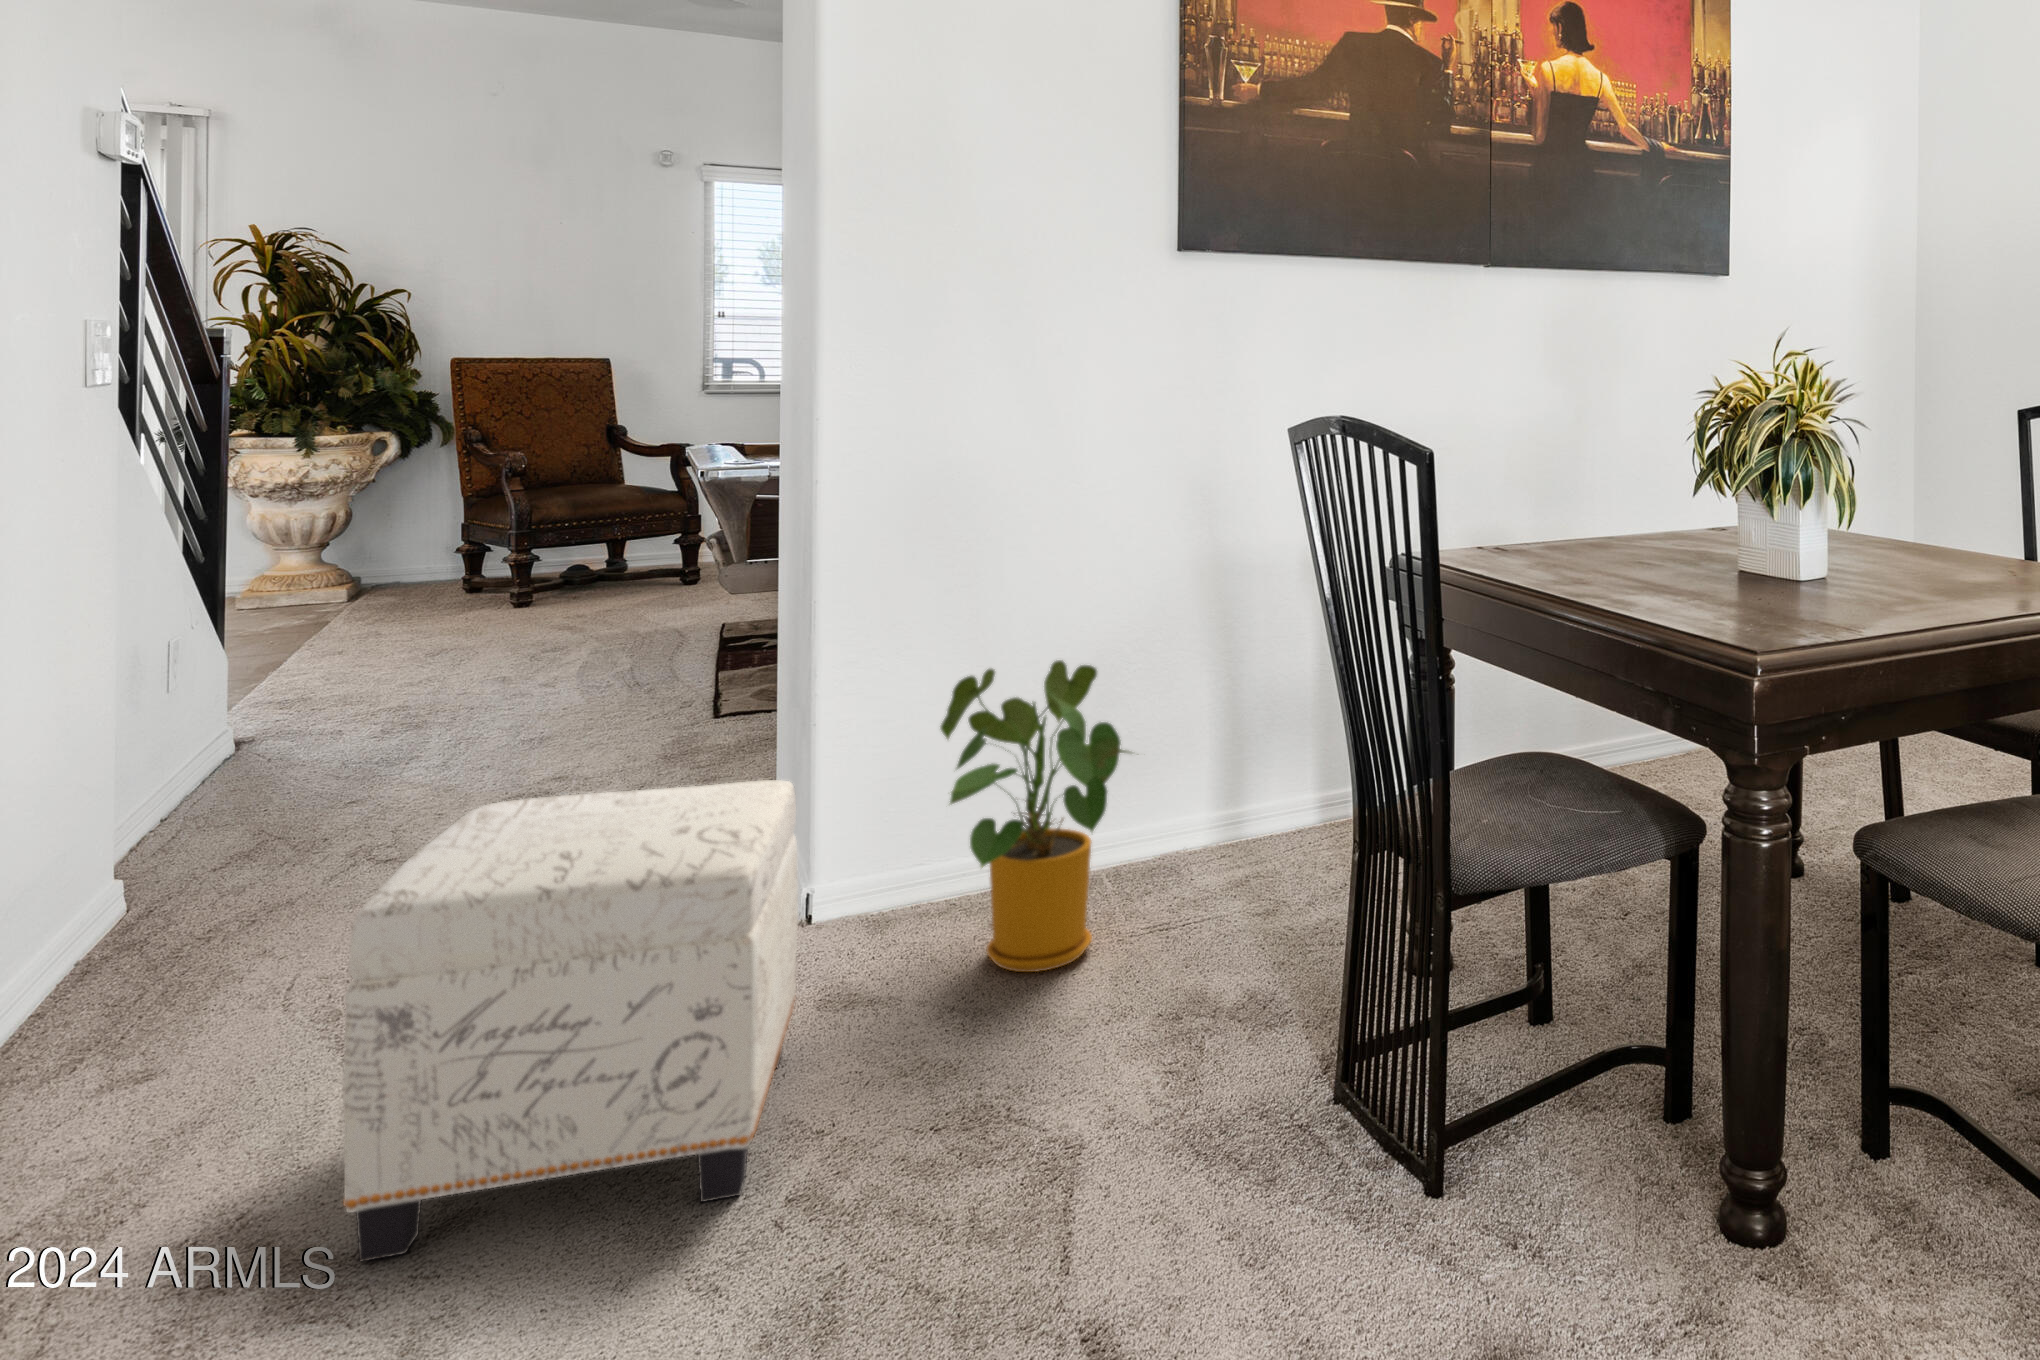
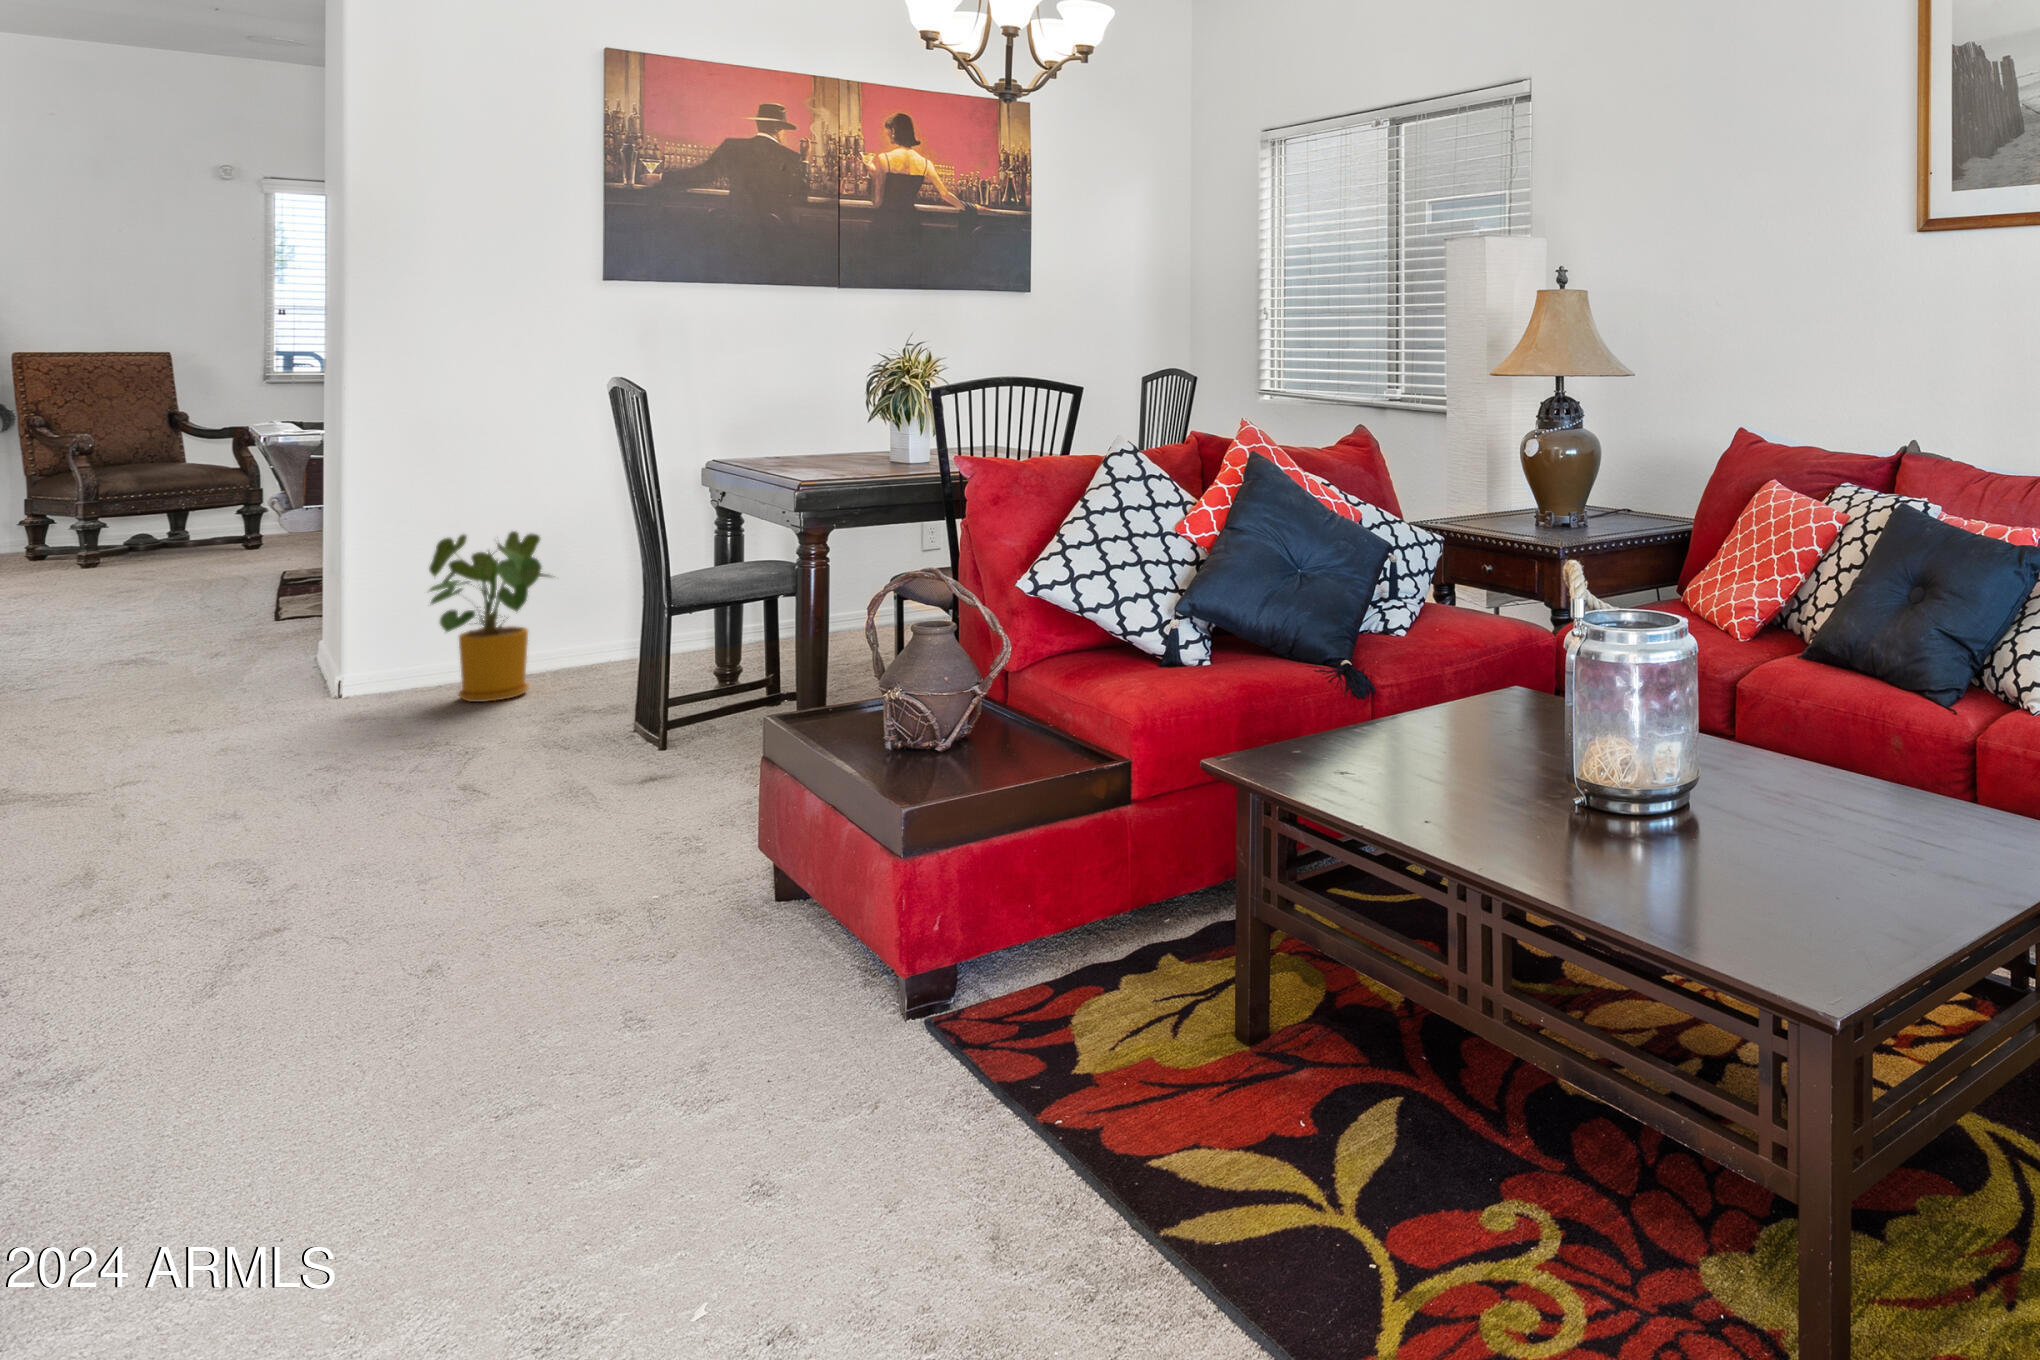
ottoman: present [343,780,798,1262] -> none [66,582,327,793]

